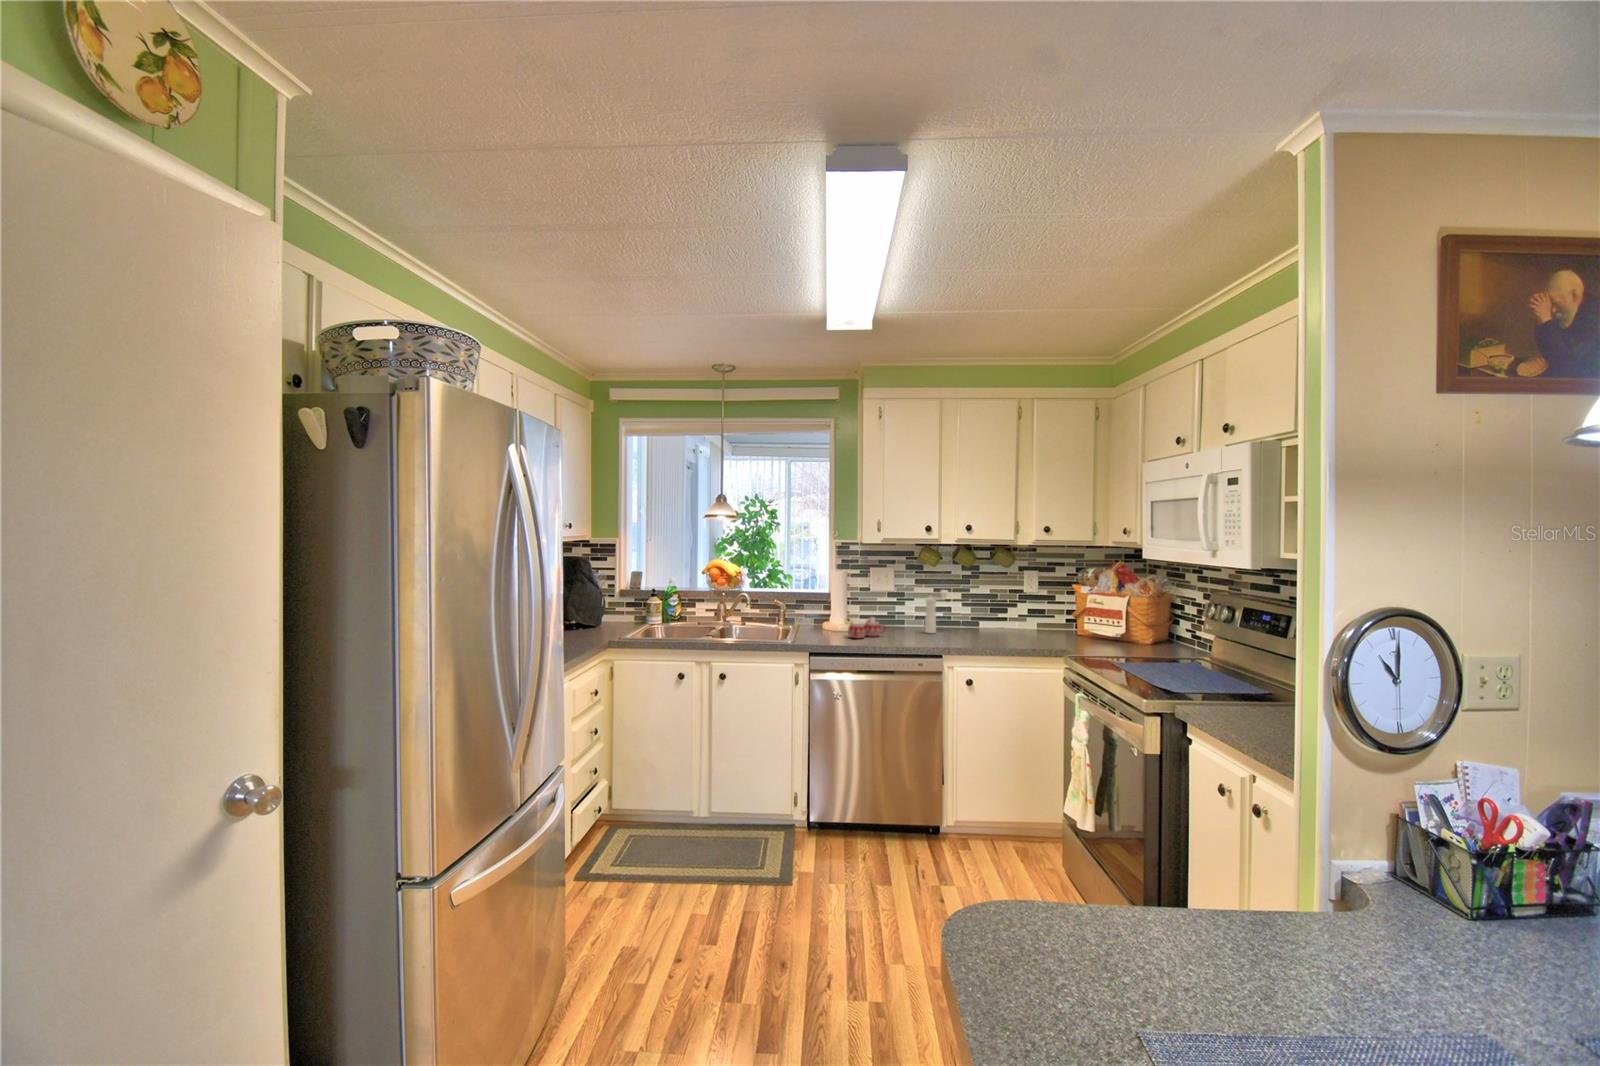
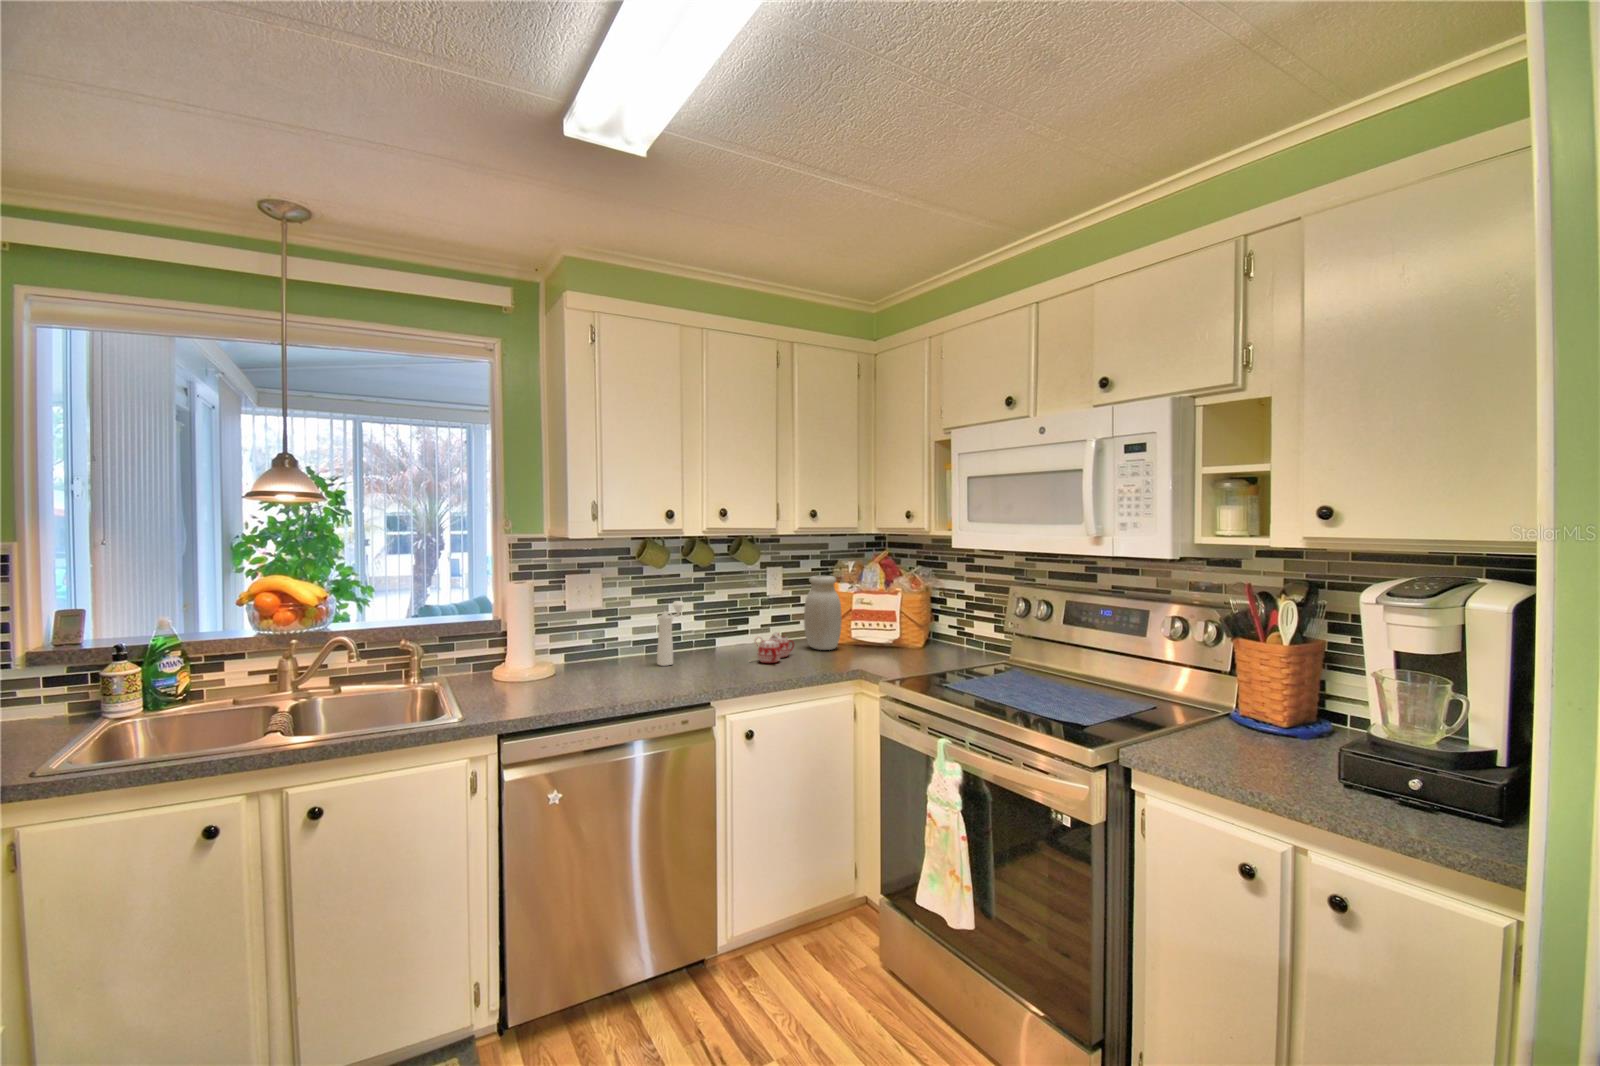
jar: none [1046,578,1076,637] -> present [804,576,842,650]
mug: present [845,617,885,639] -> present [749,632,794,663]

